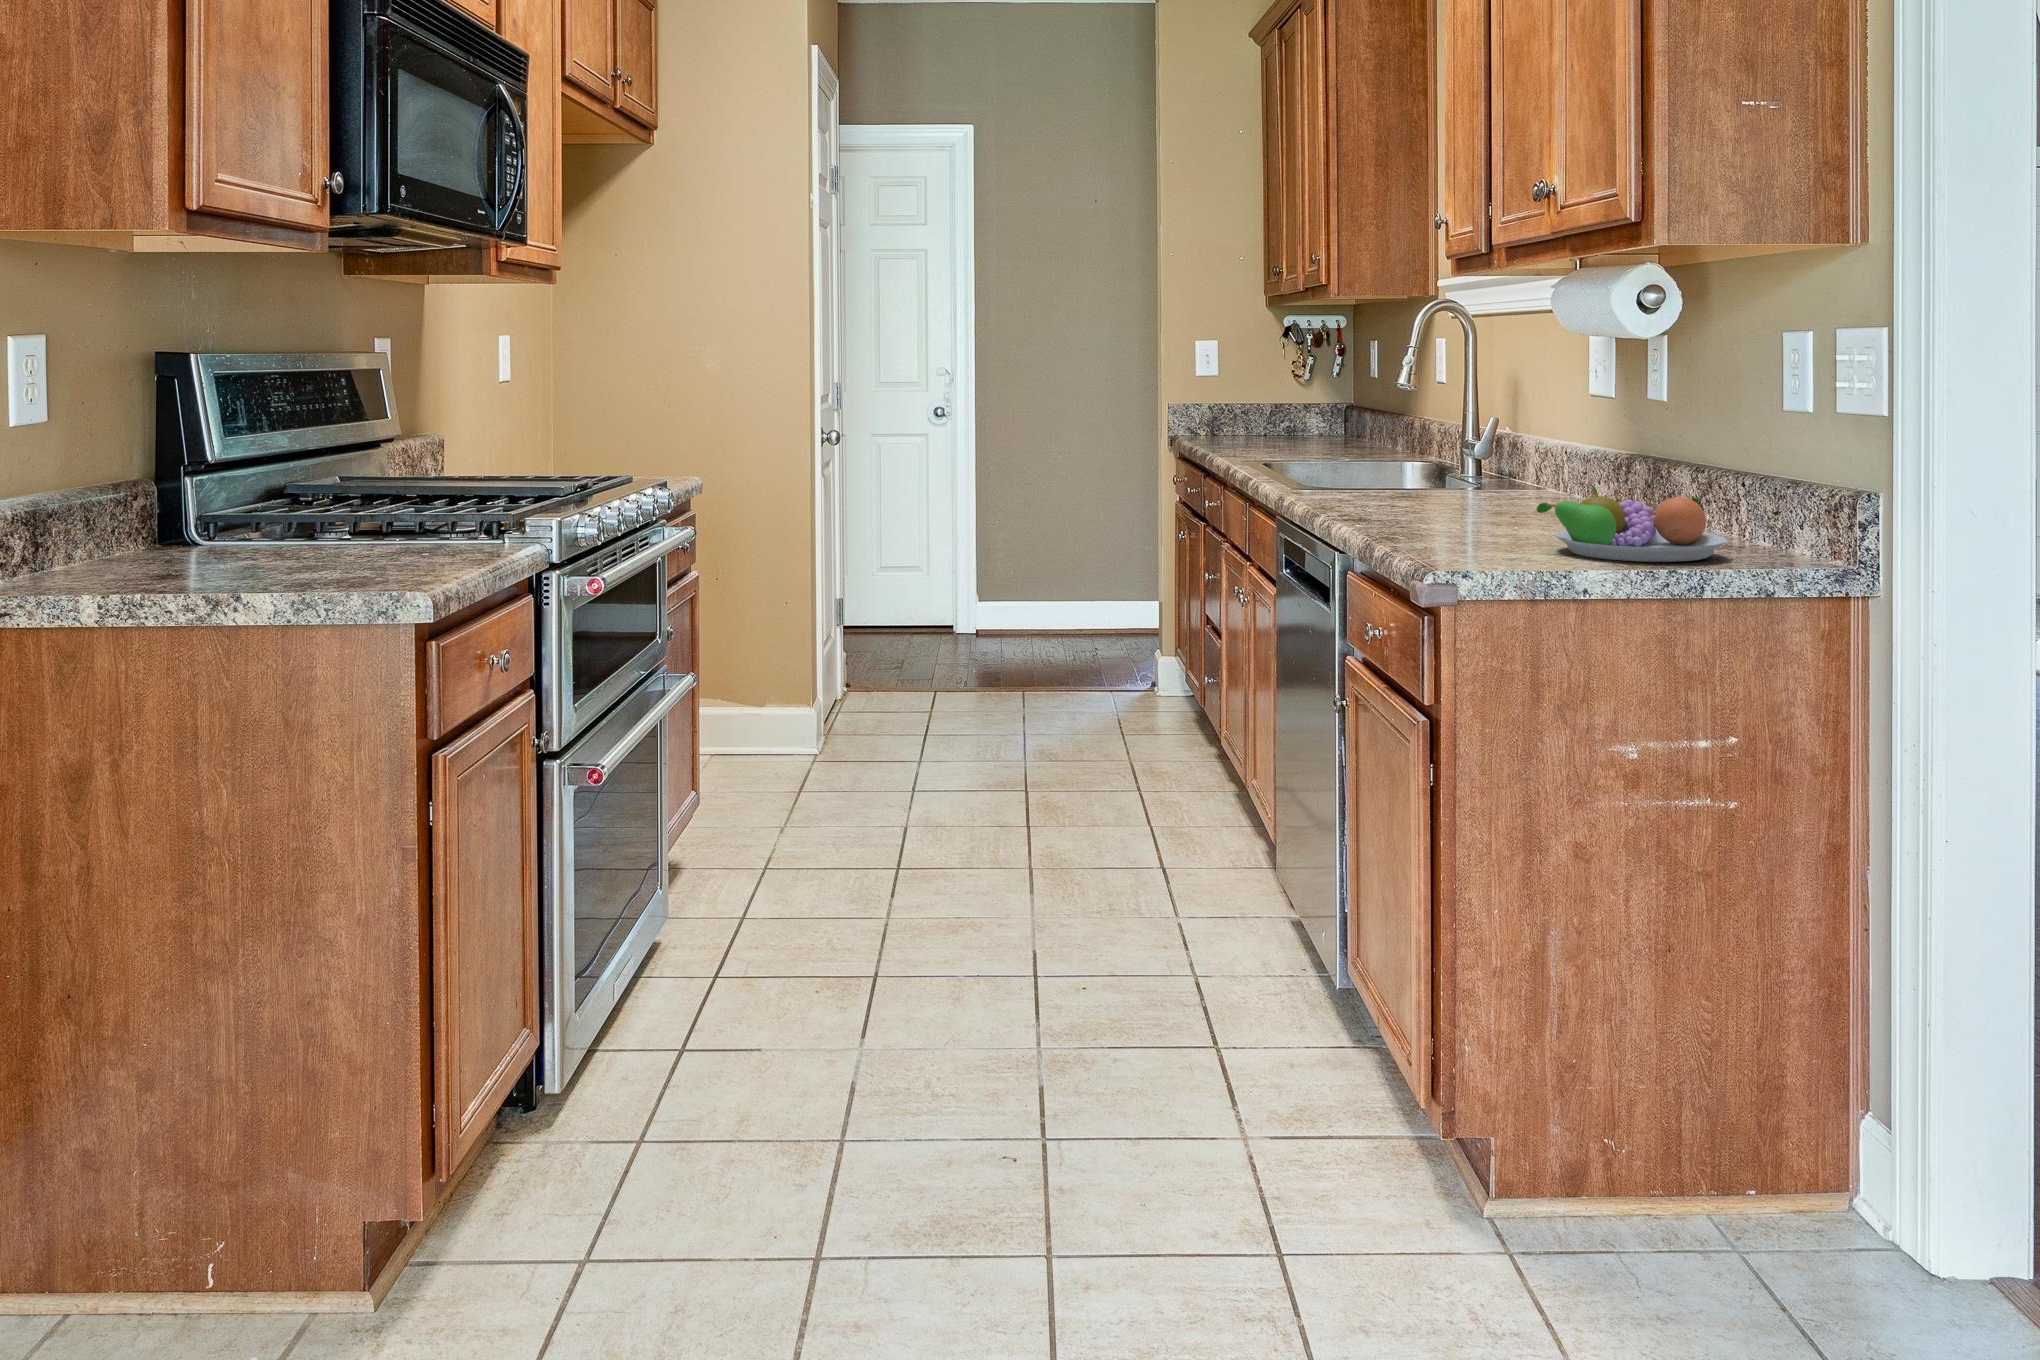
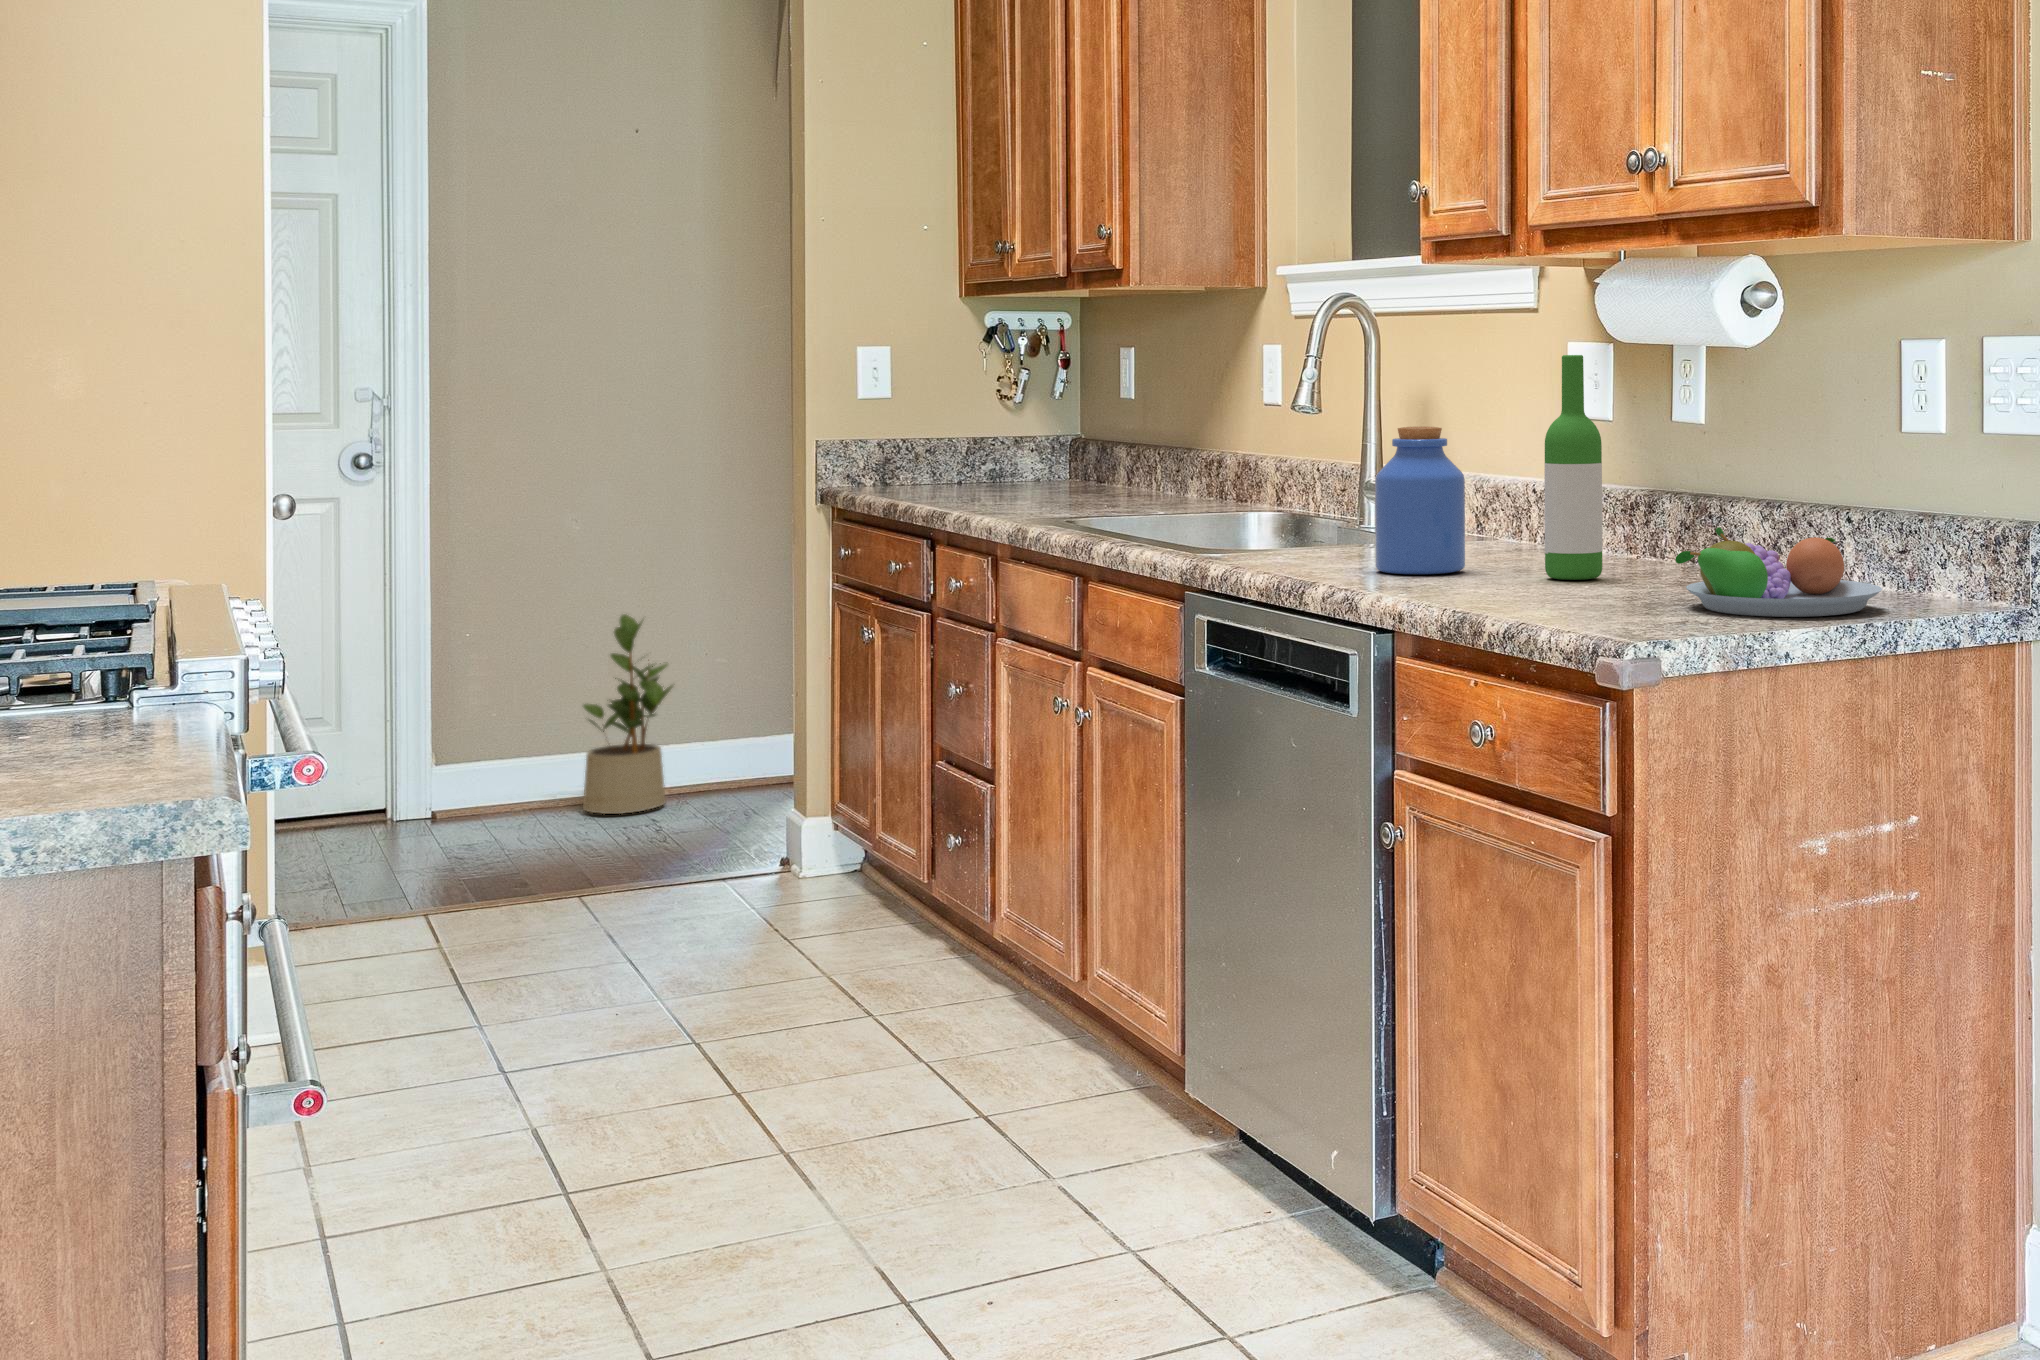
wine bottle: none [1508,346,1556,523] -> present [1545,355,1603,580]
jar: none [1391,401,1462,512] -> present [1375,426,1465,575]
potted plant: none [1061,515,1116,643] -> present [583,614,673,814]

